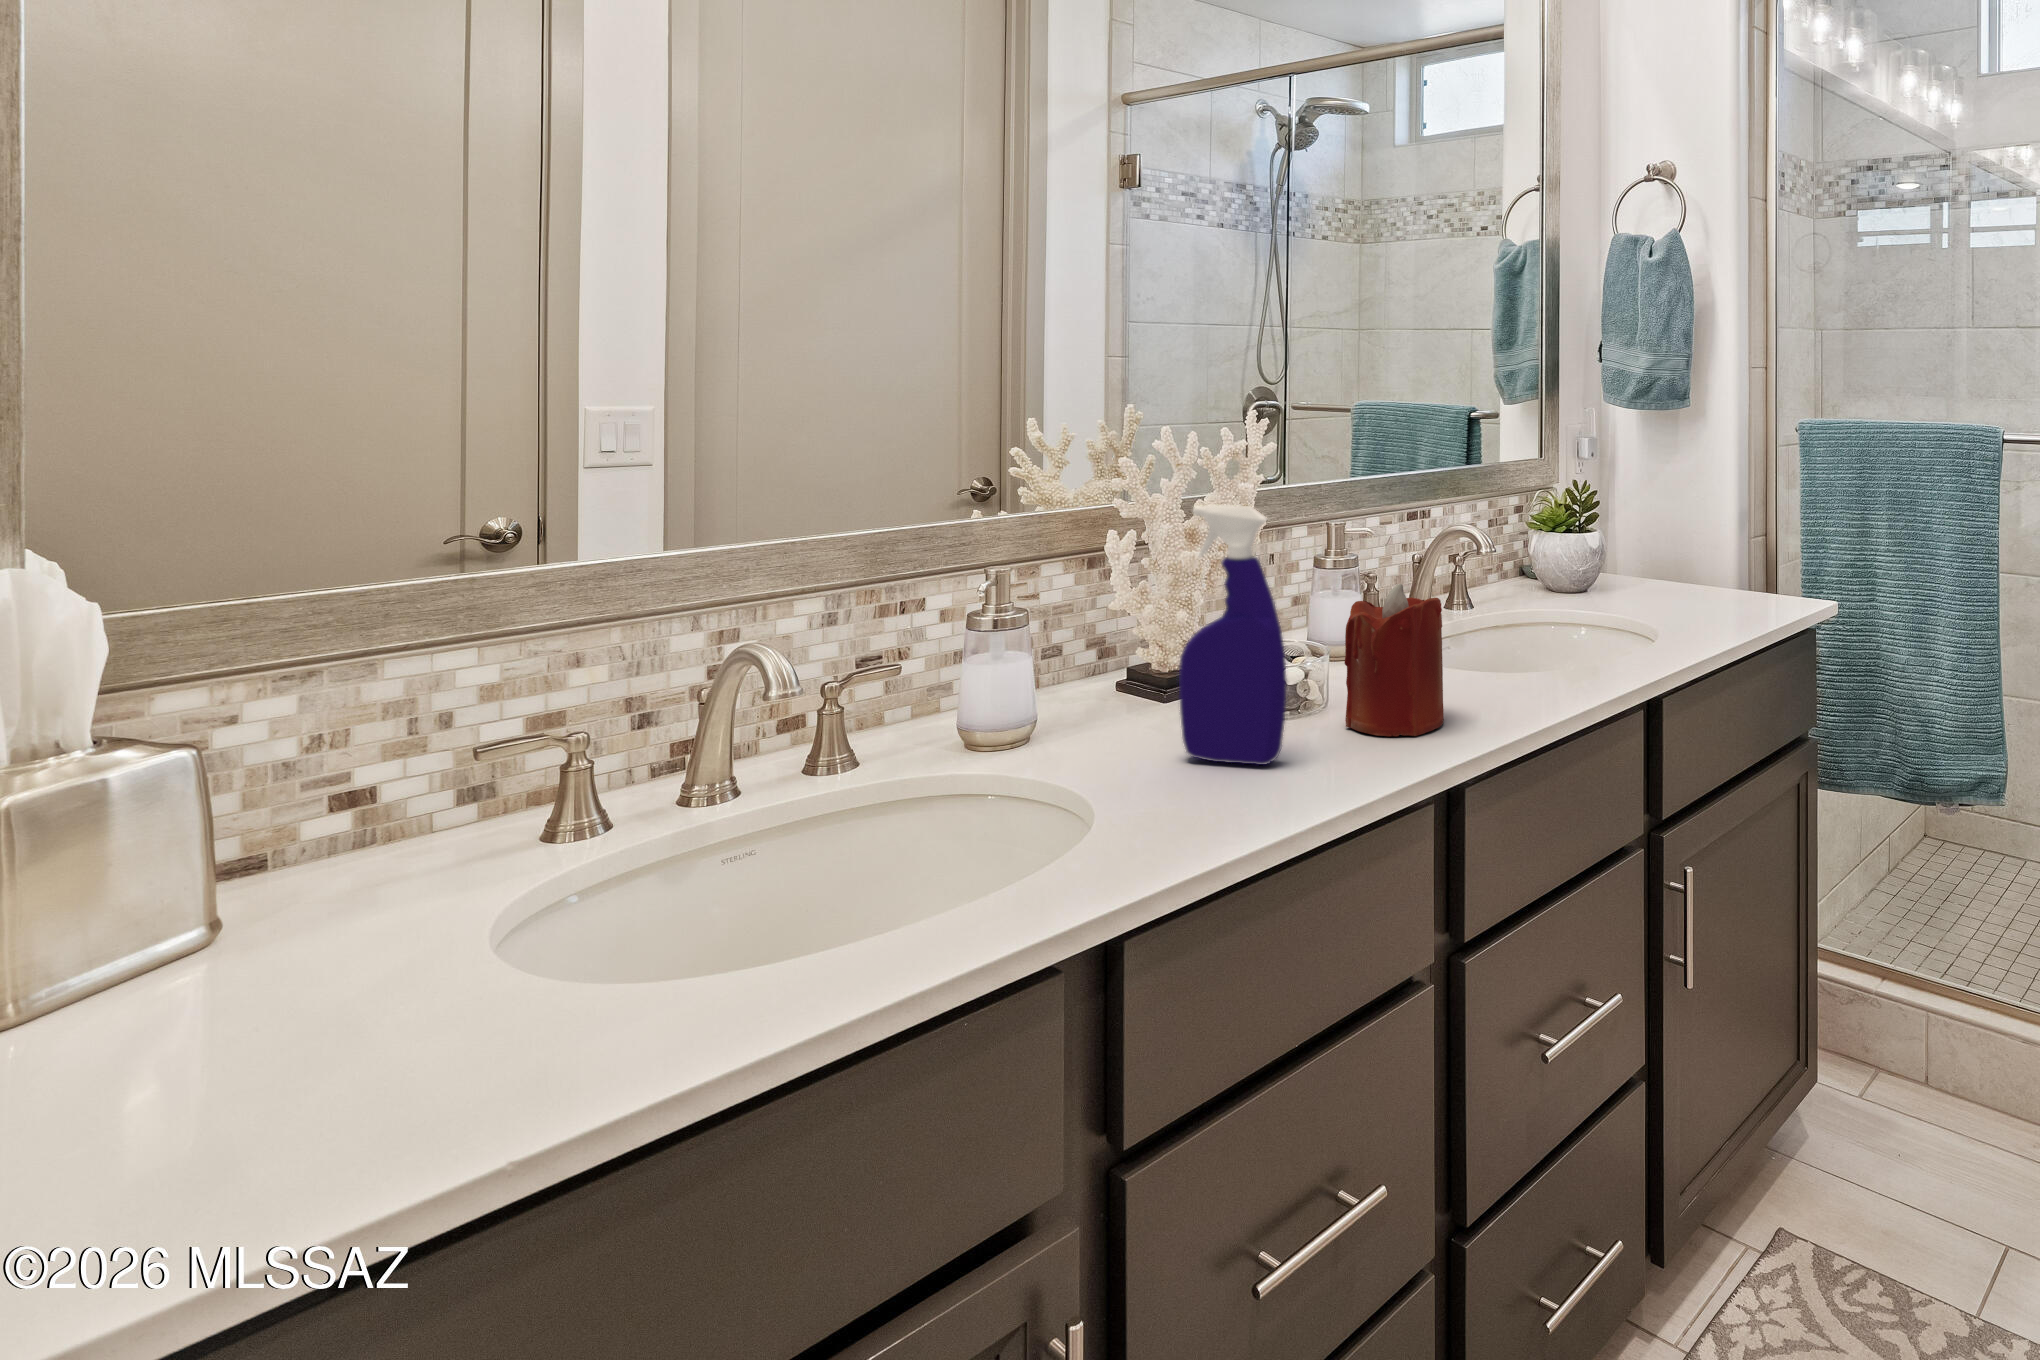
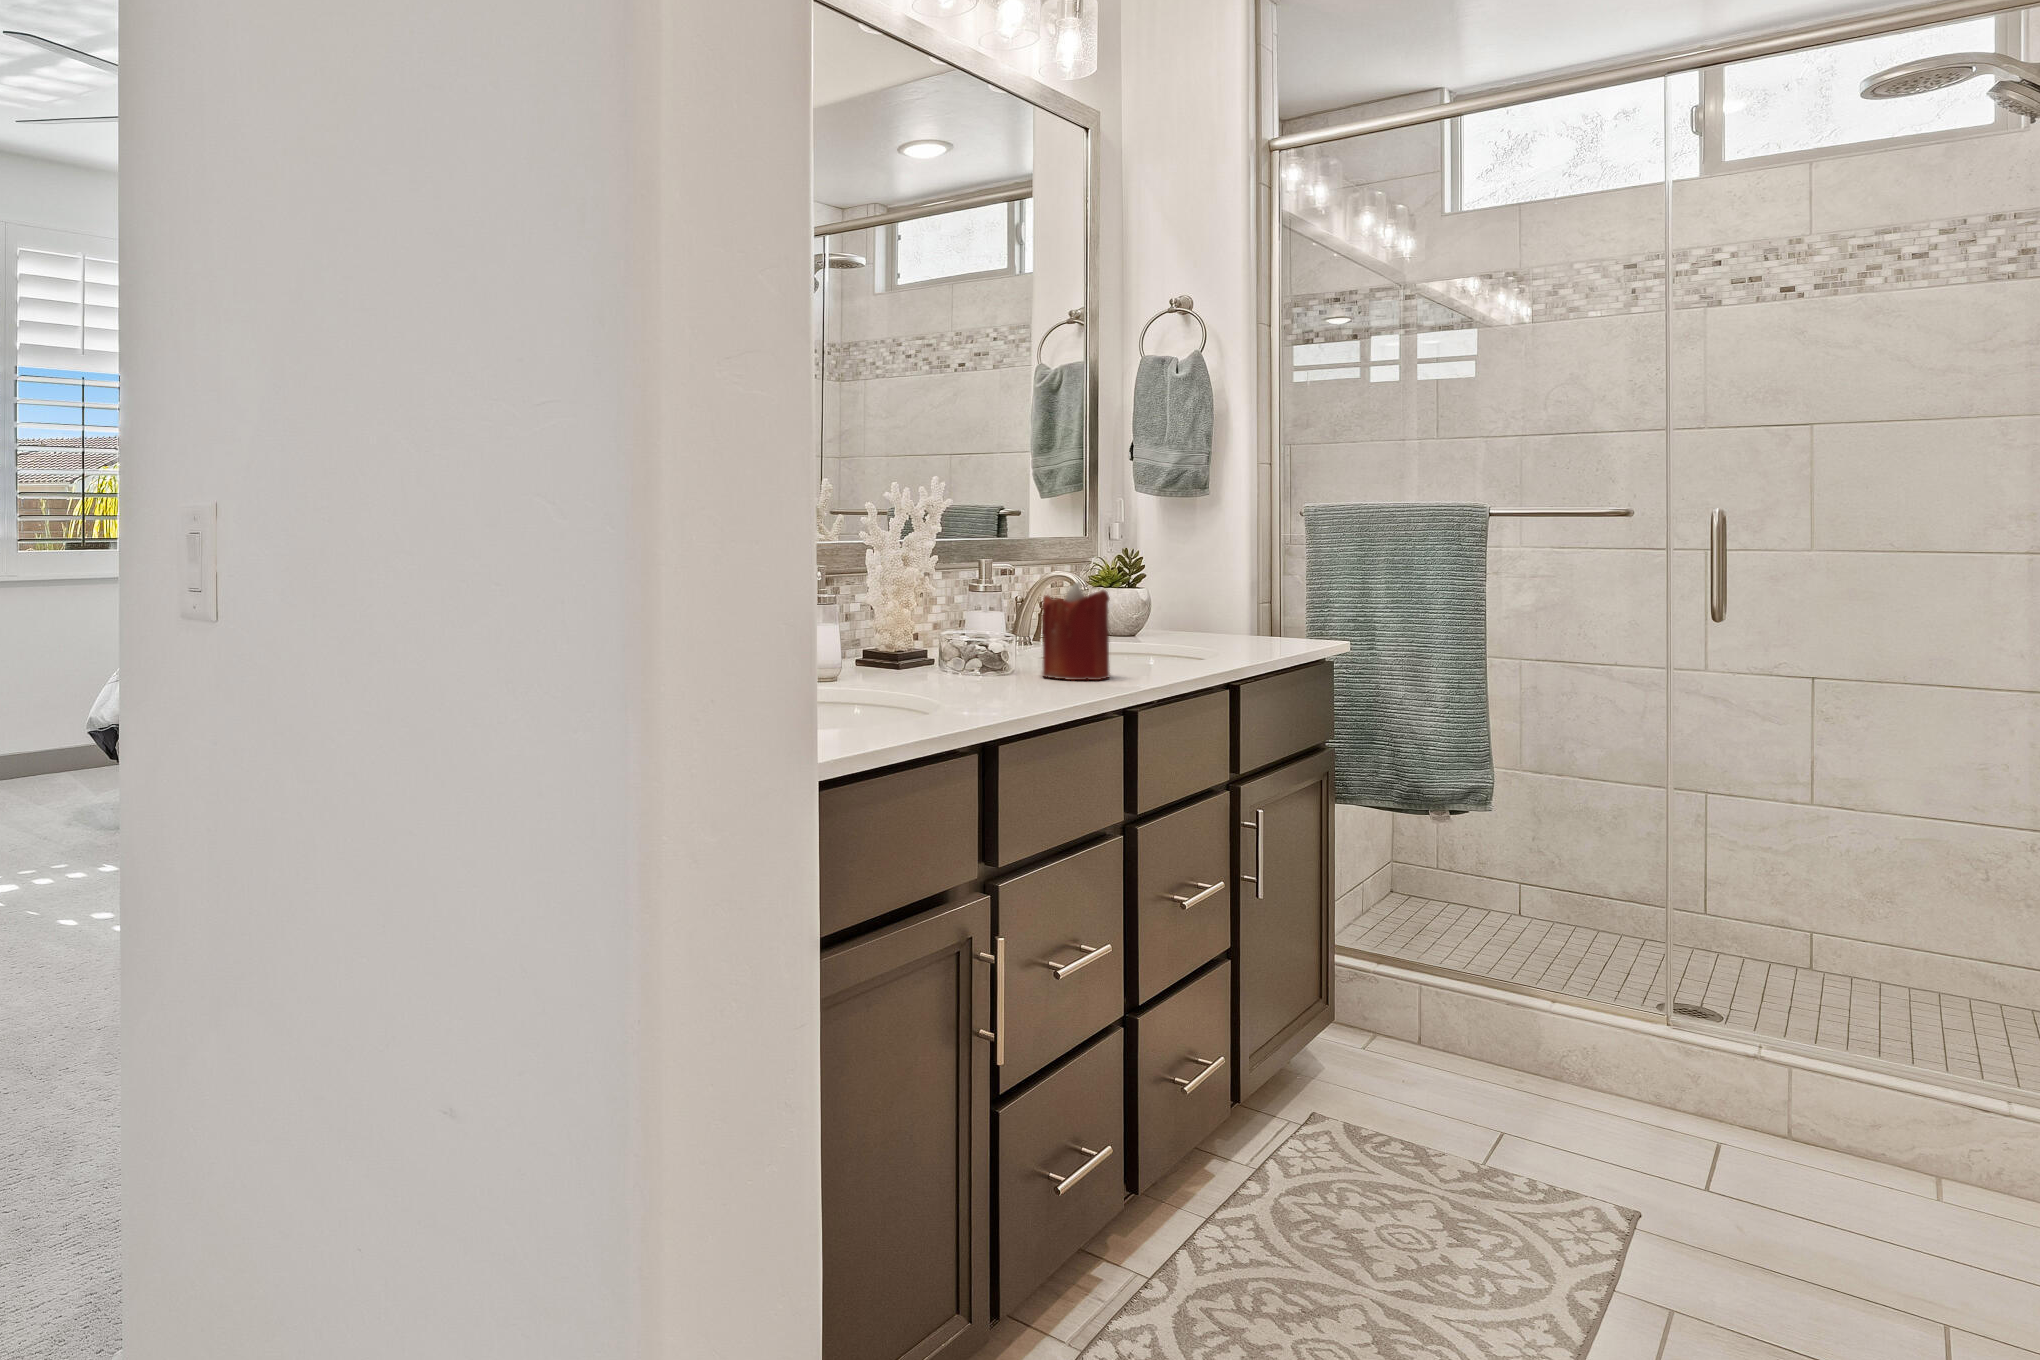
spray bottle: present [1179,504,1287,765] -> none [951,519,1027,686]

